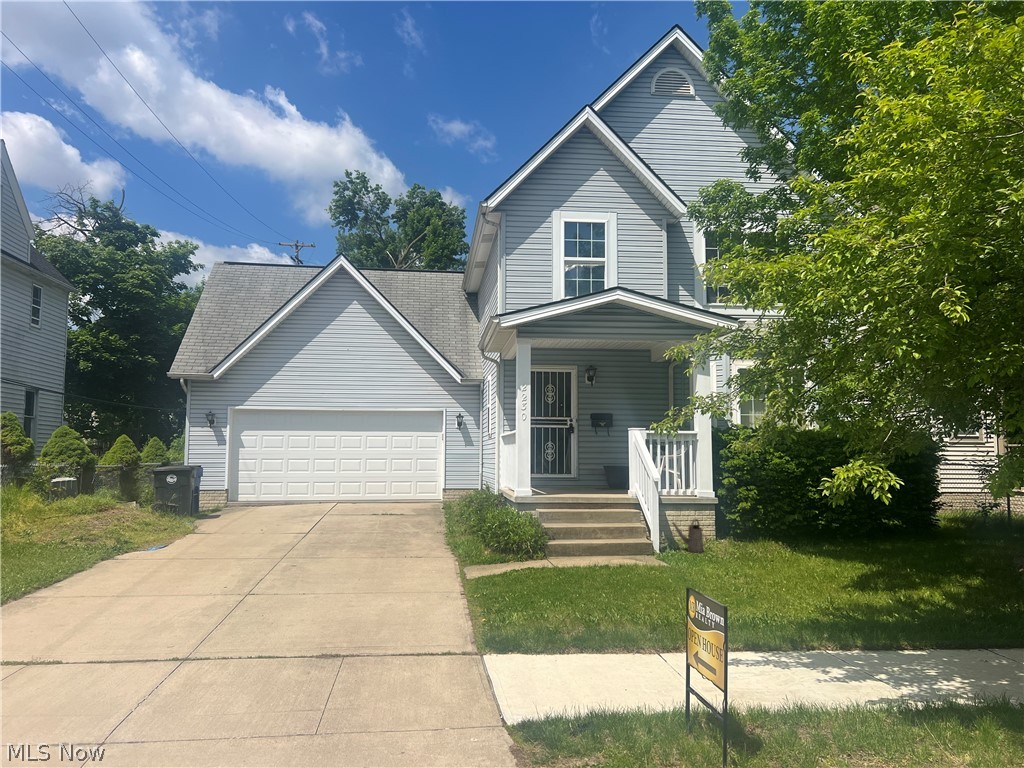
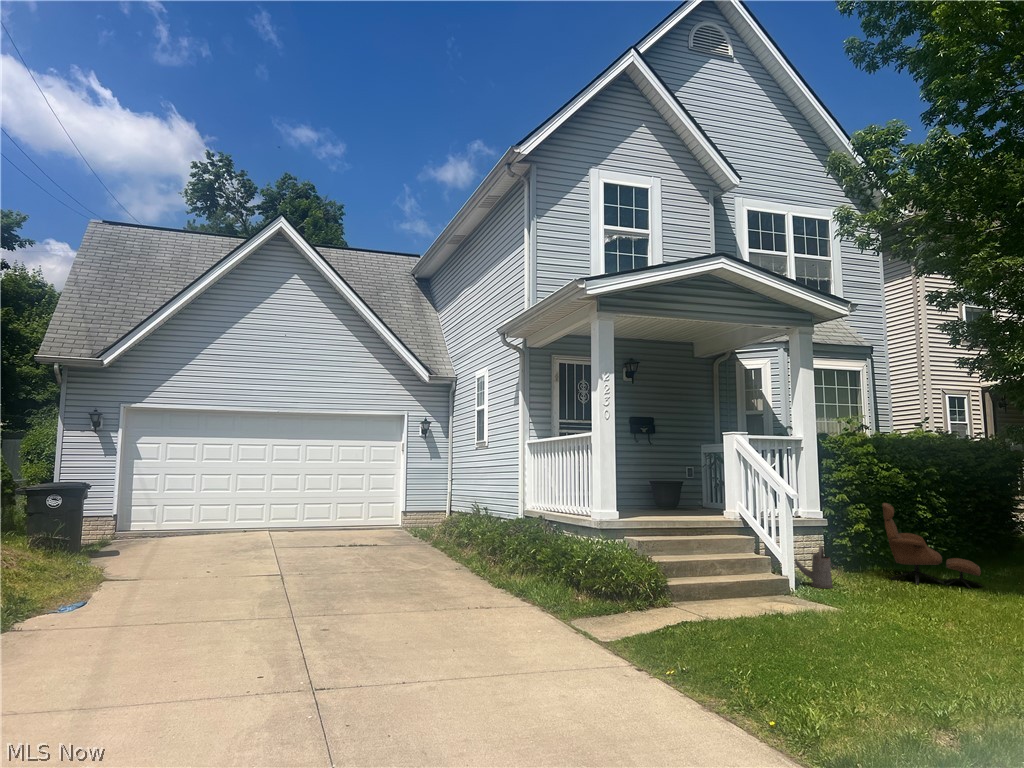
lounge chair: none [760,485,839,556] -> present [883,503,982,588]

